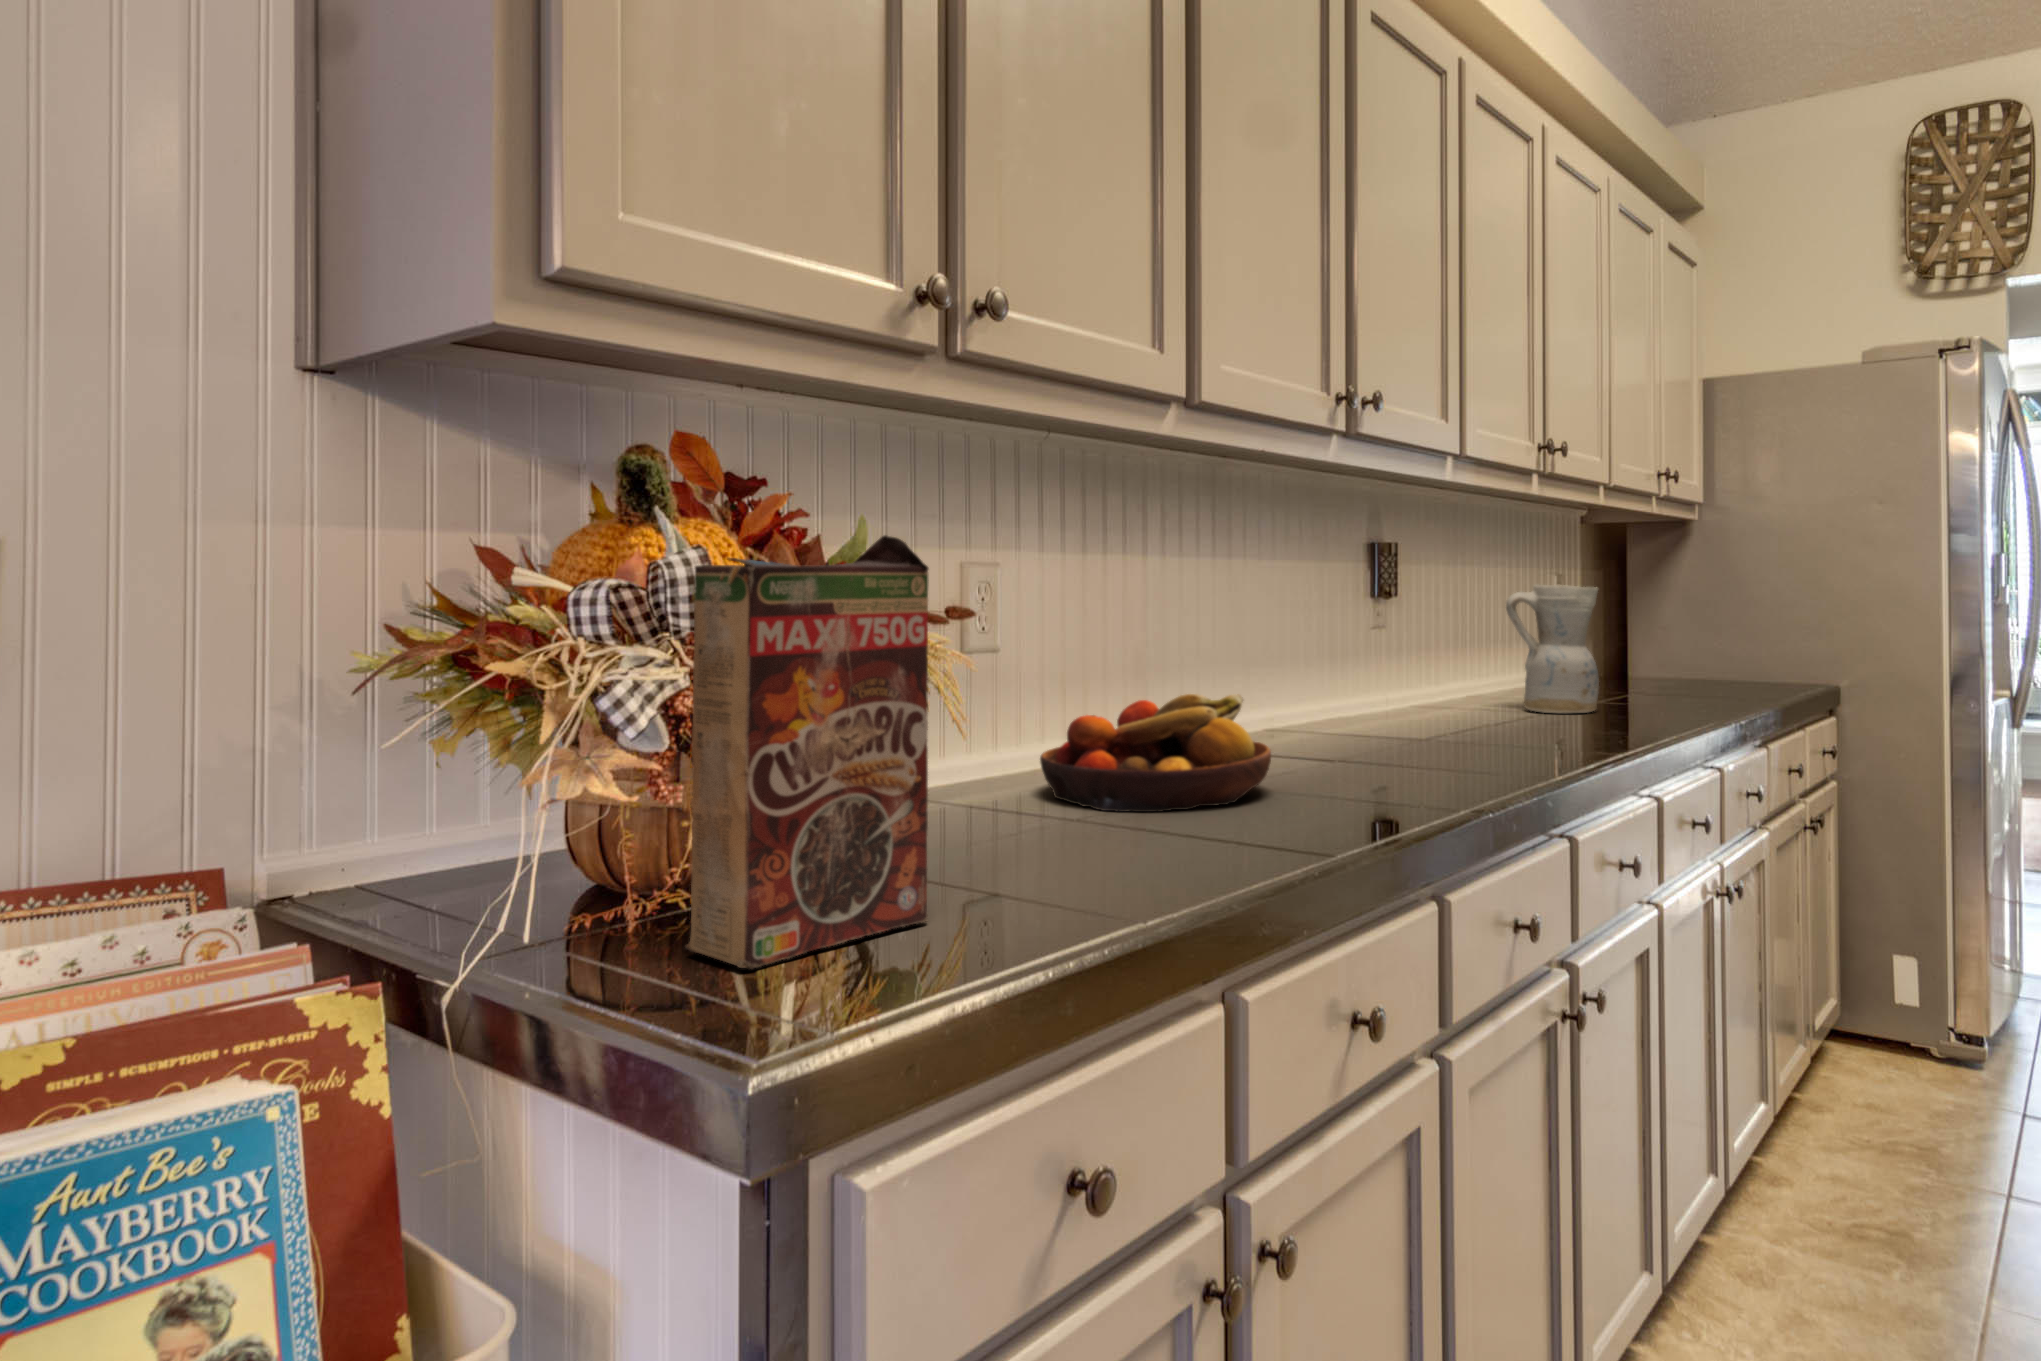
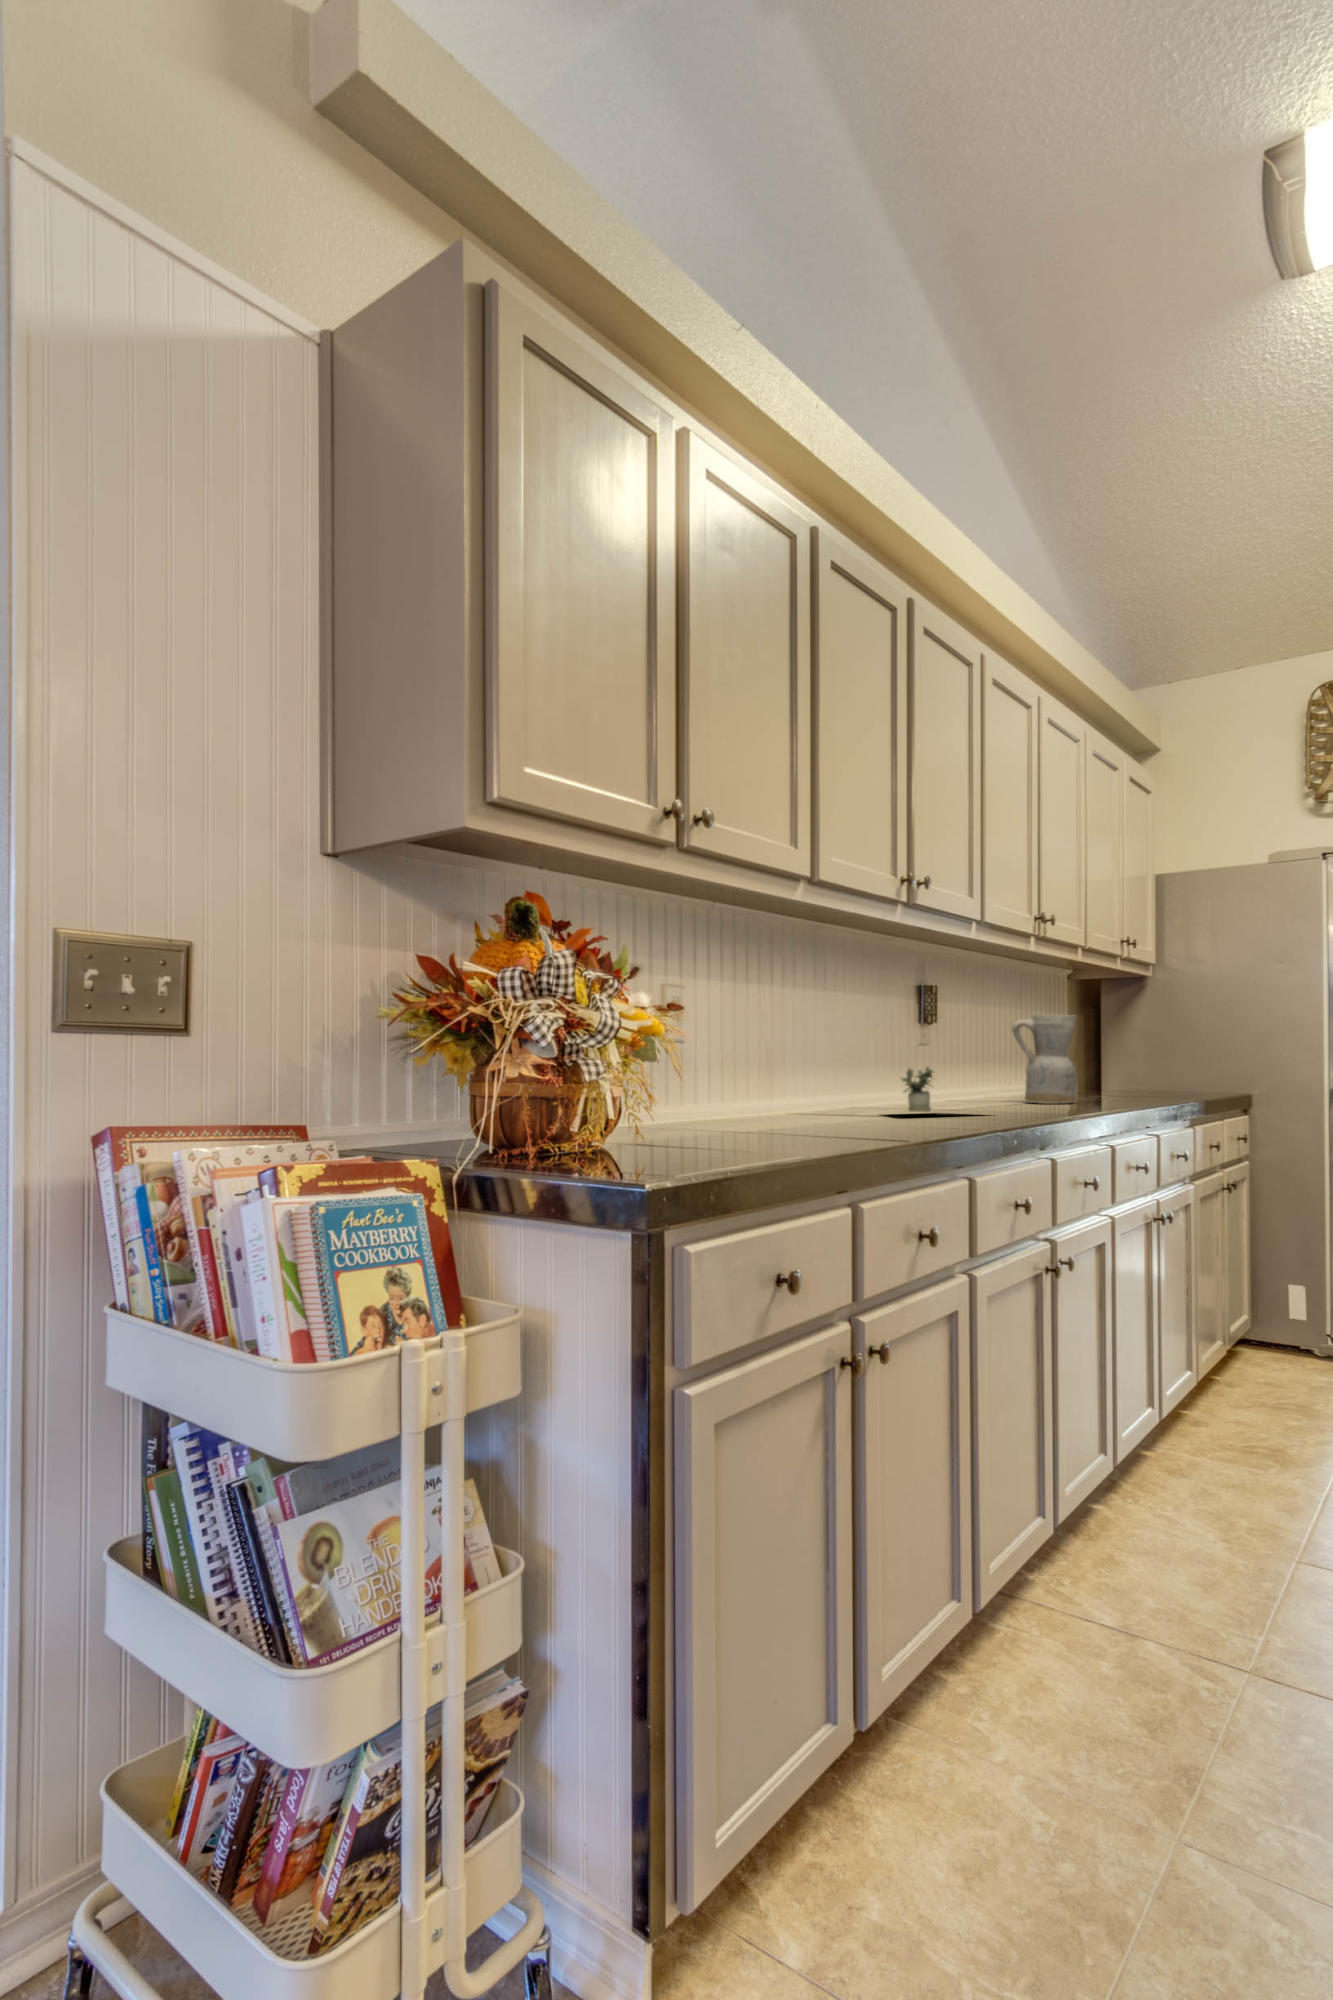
cereal box: present [686,535,929,969] -> none [567,945,688,1167]
potted plant: none [1308,675,1539,749] -> present [893,1067,1031,1113]
fruit bowl: present [1040,694,1271,812] -> none [712,1064,860,1133]

